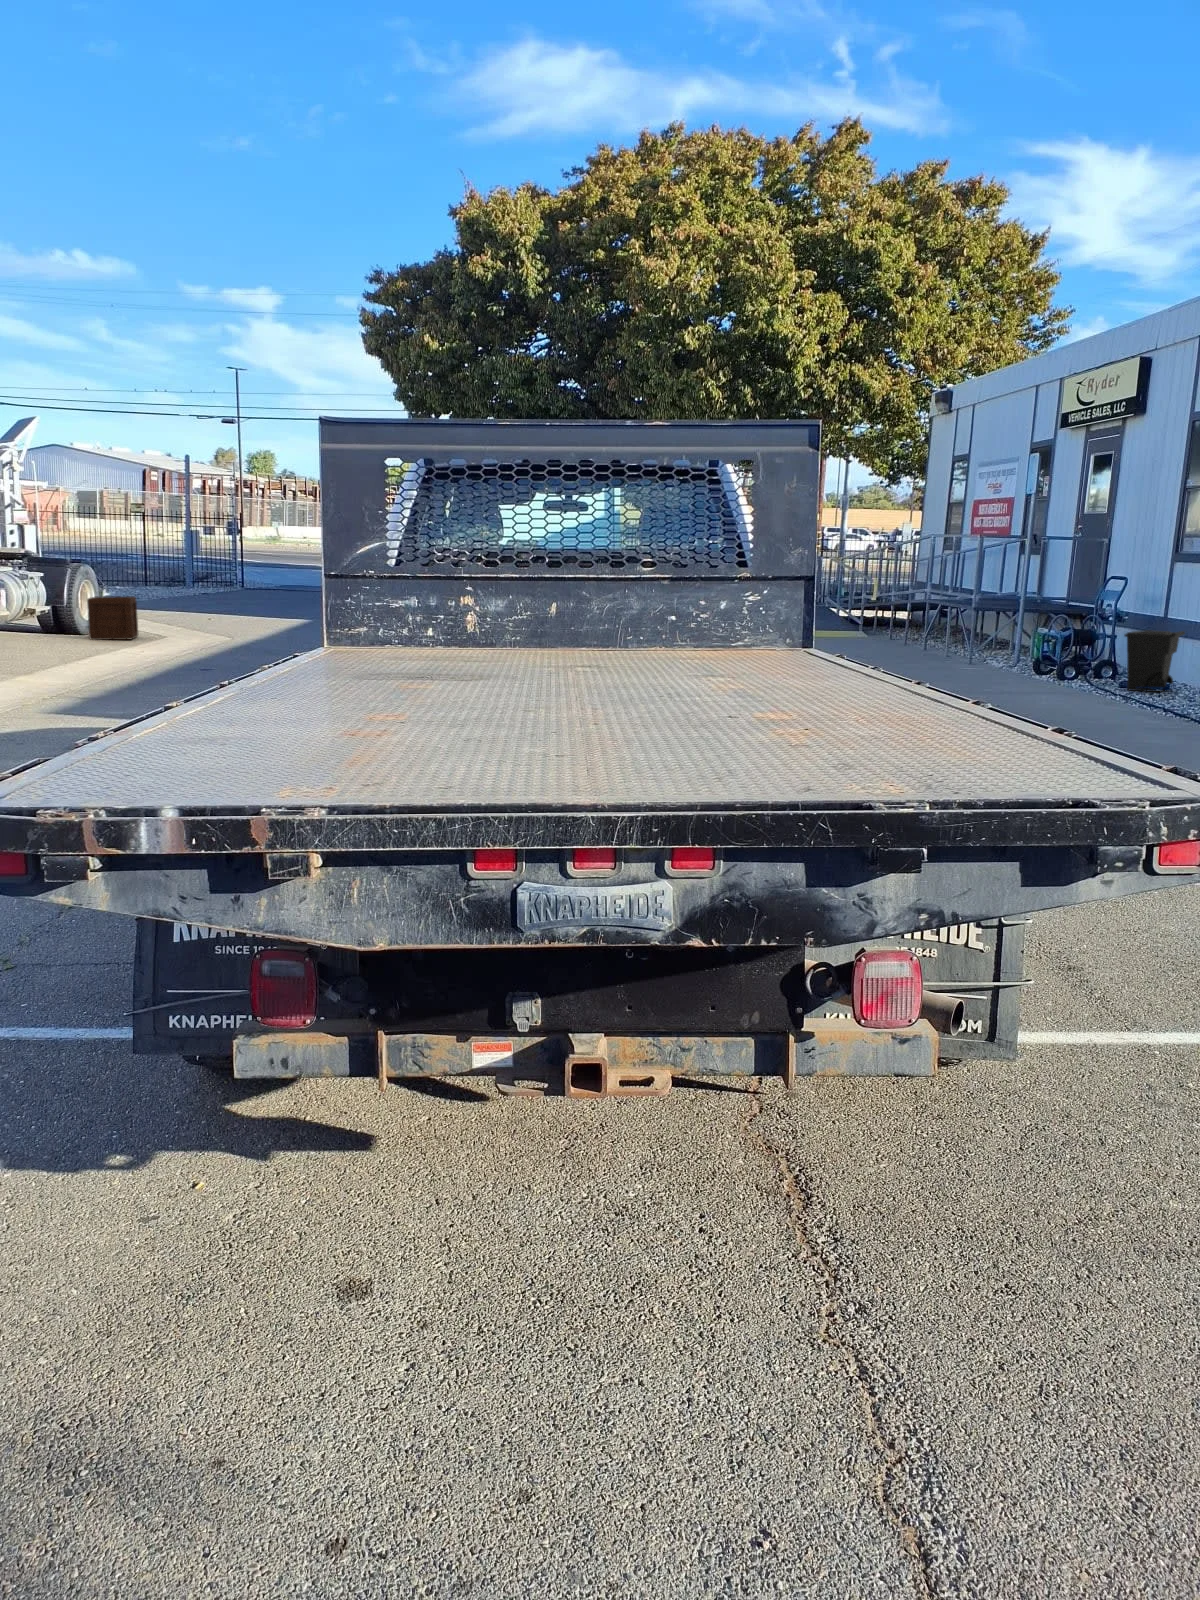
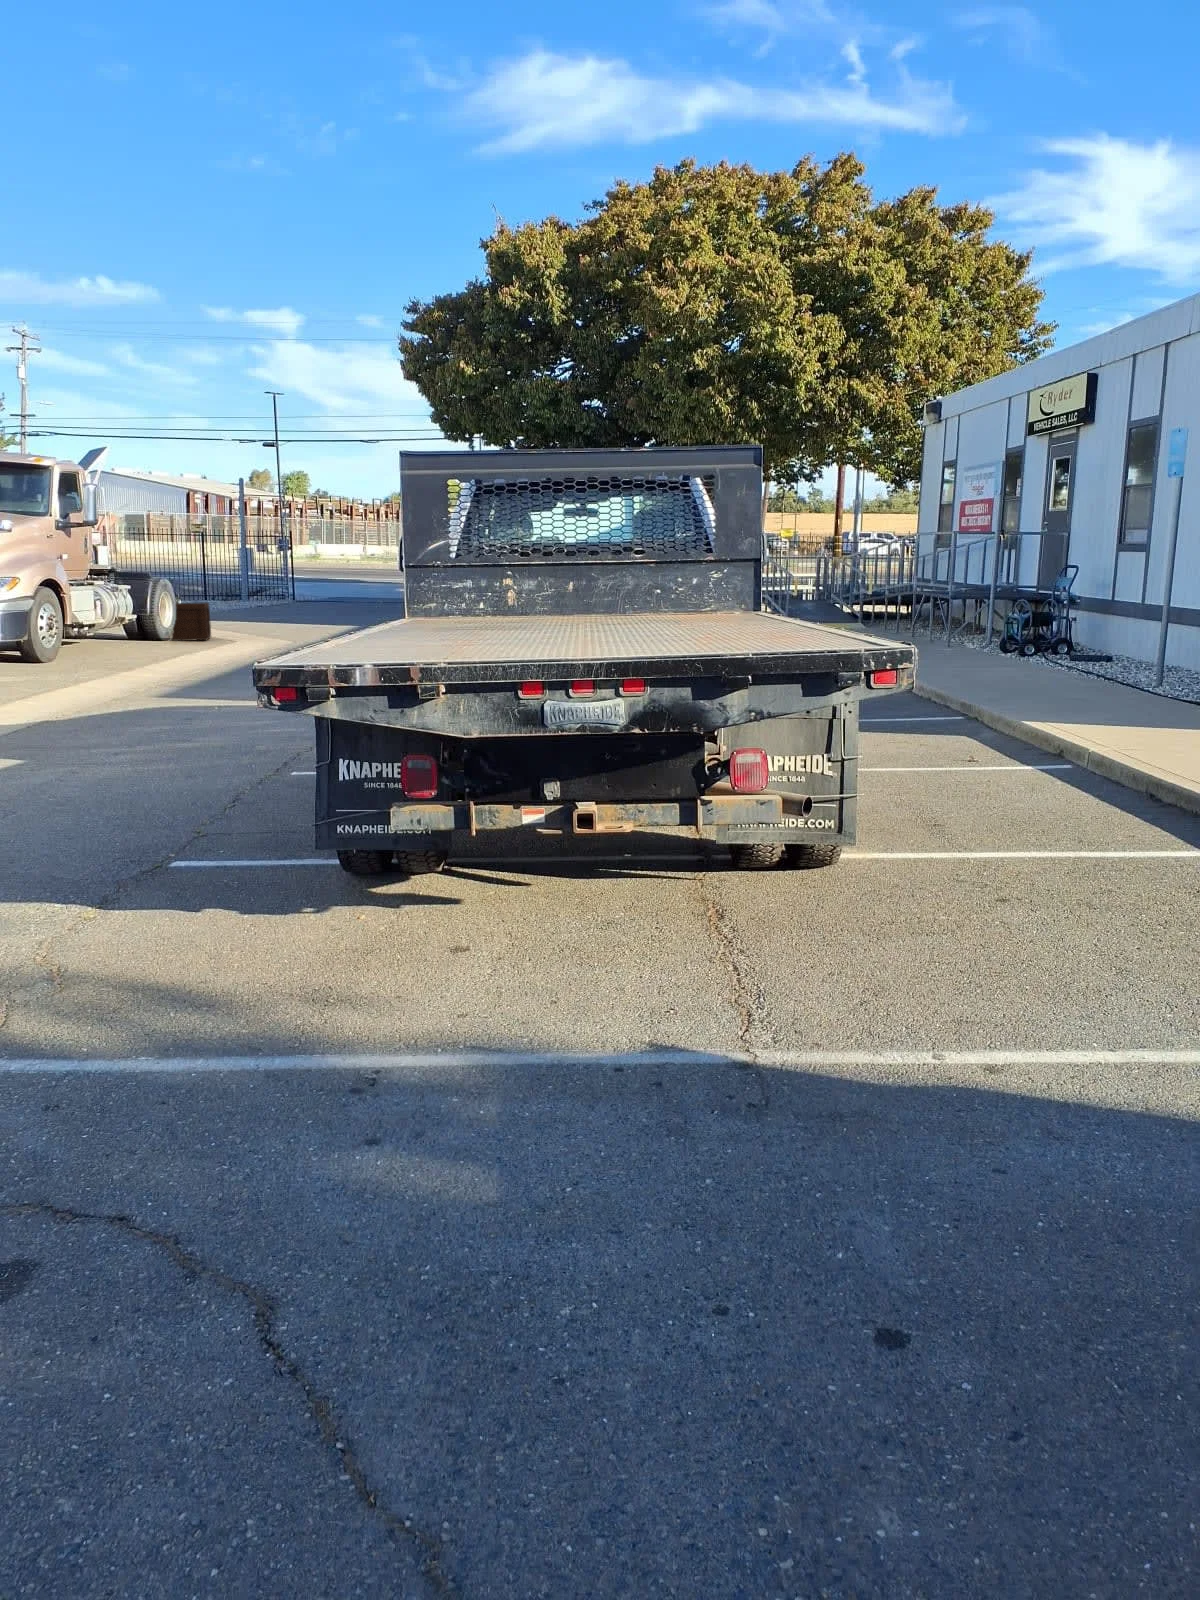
trash can: present [1124,630,1185,692] -> none [1074,610,1129,664]

